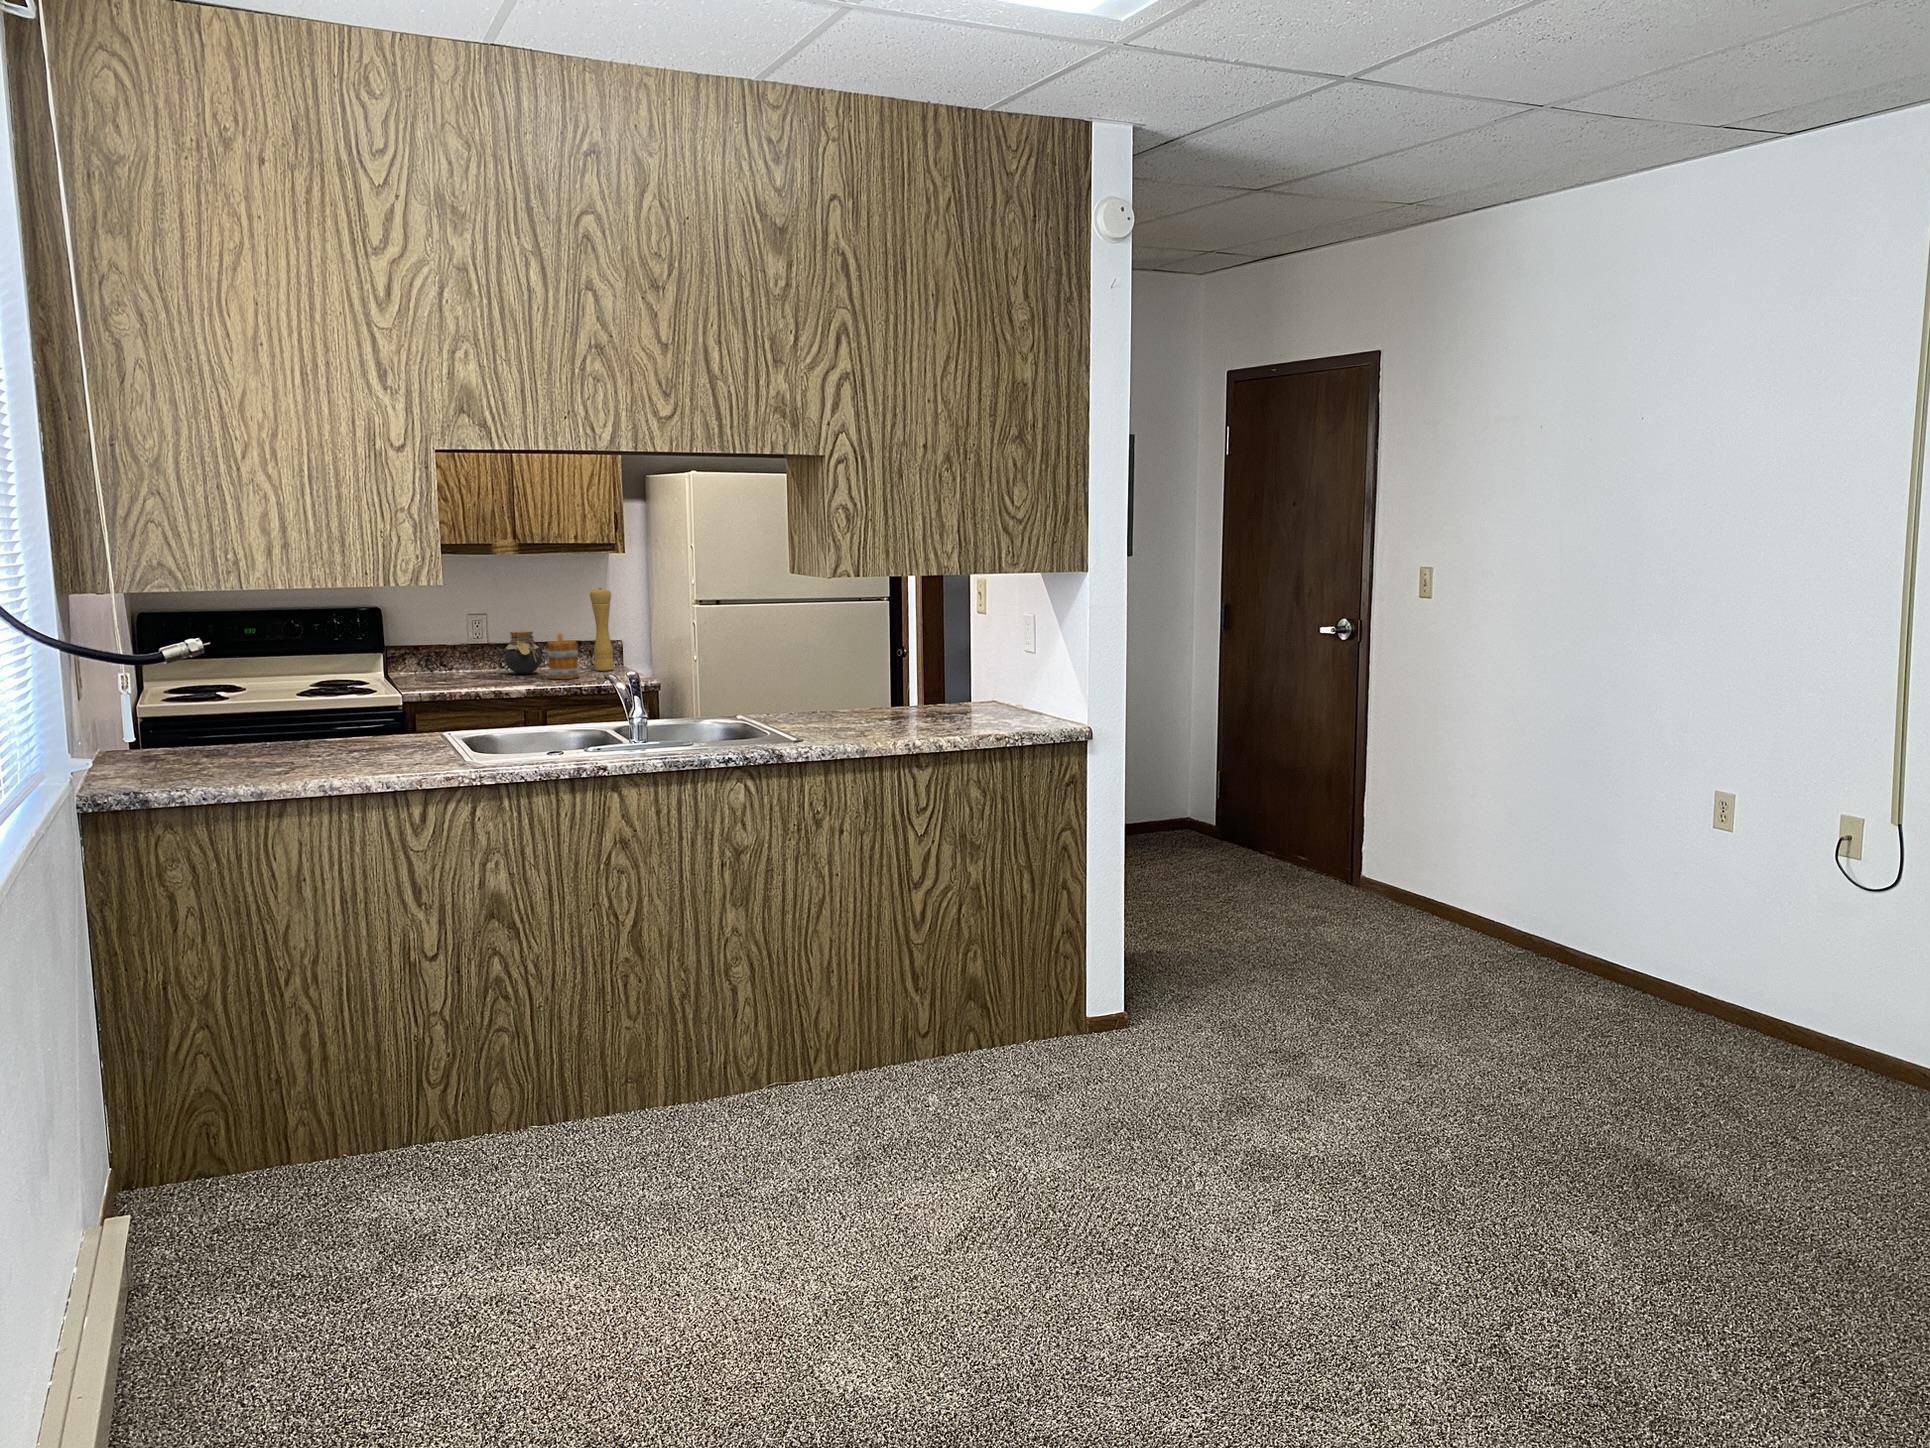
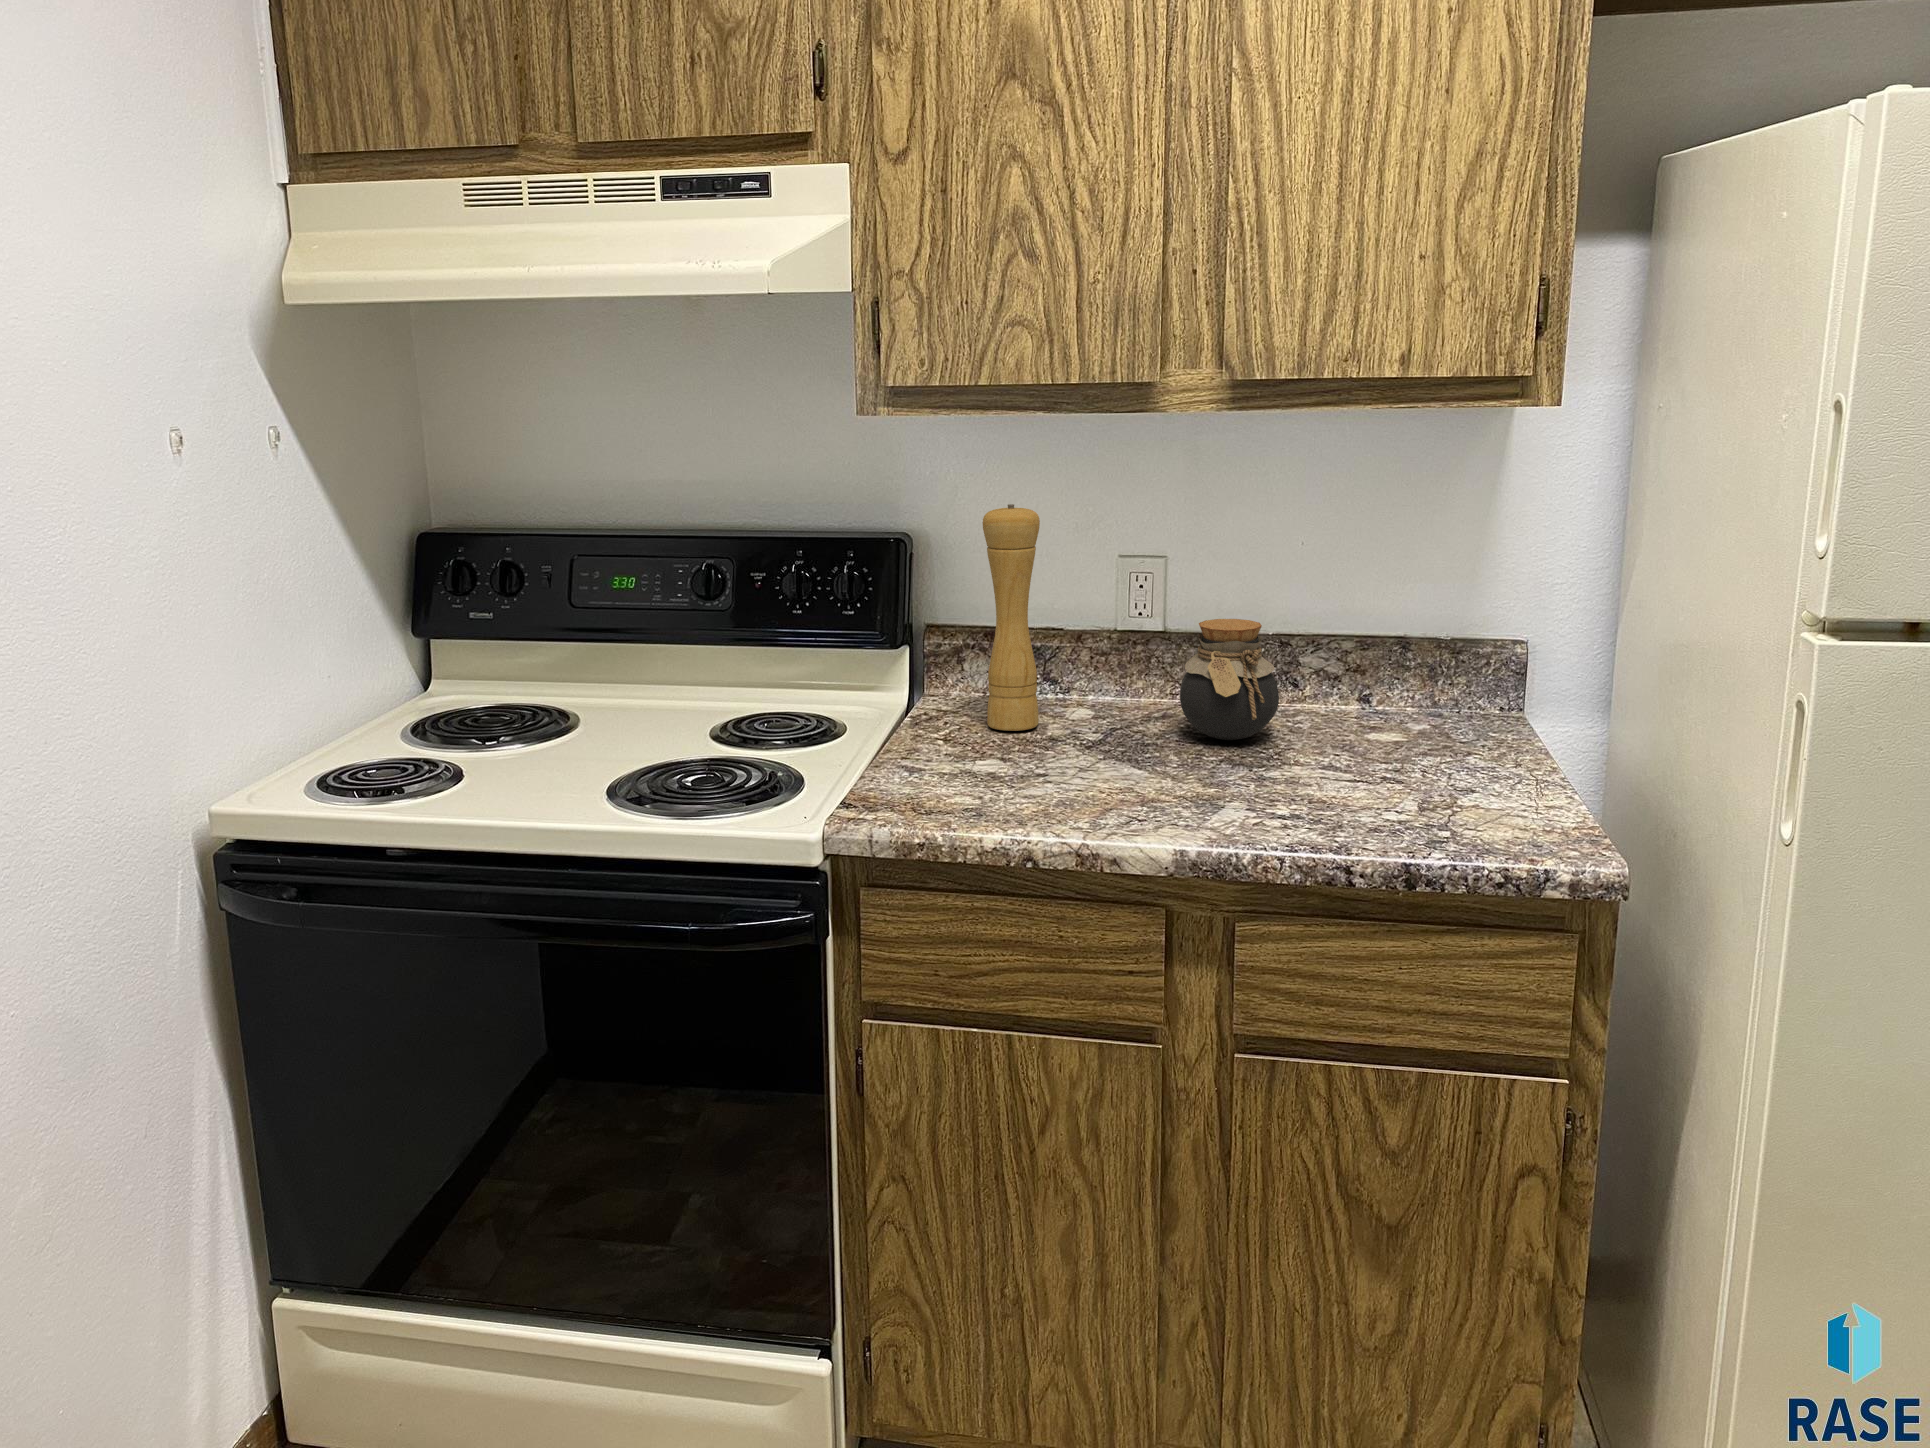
pepper mill: present [590,588,614,671] -> present [983,504,1040,731]
mug: present [547,633,580,679] -> none [1266,653,1364,809]

